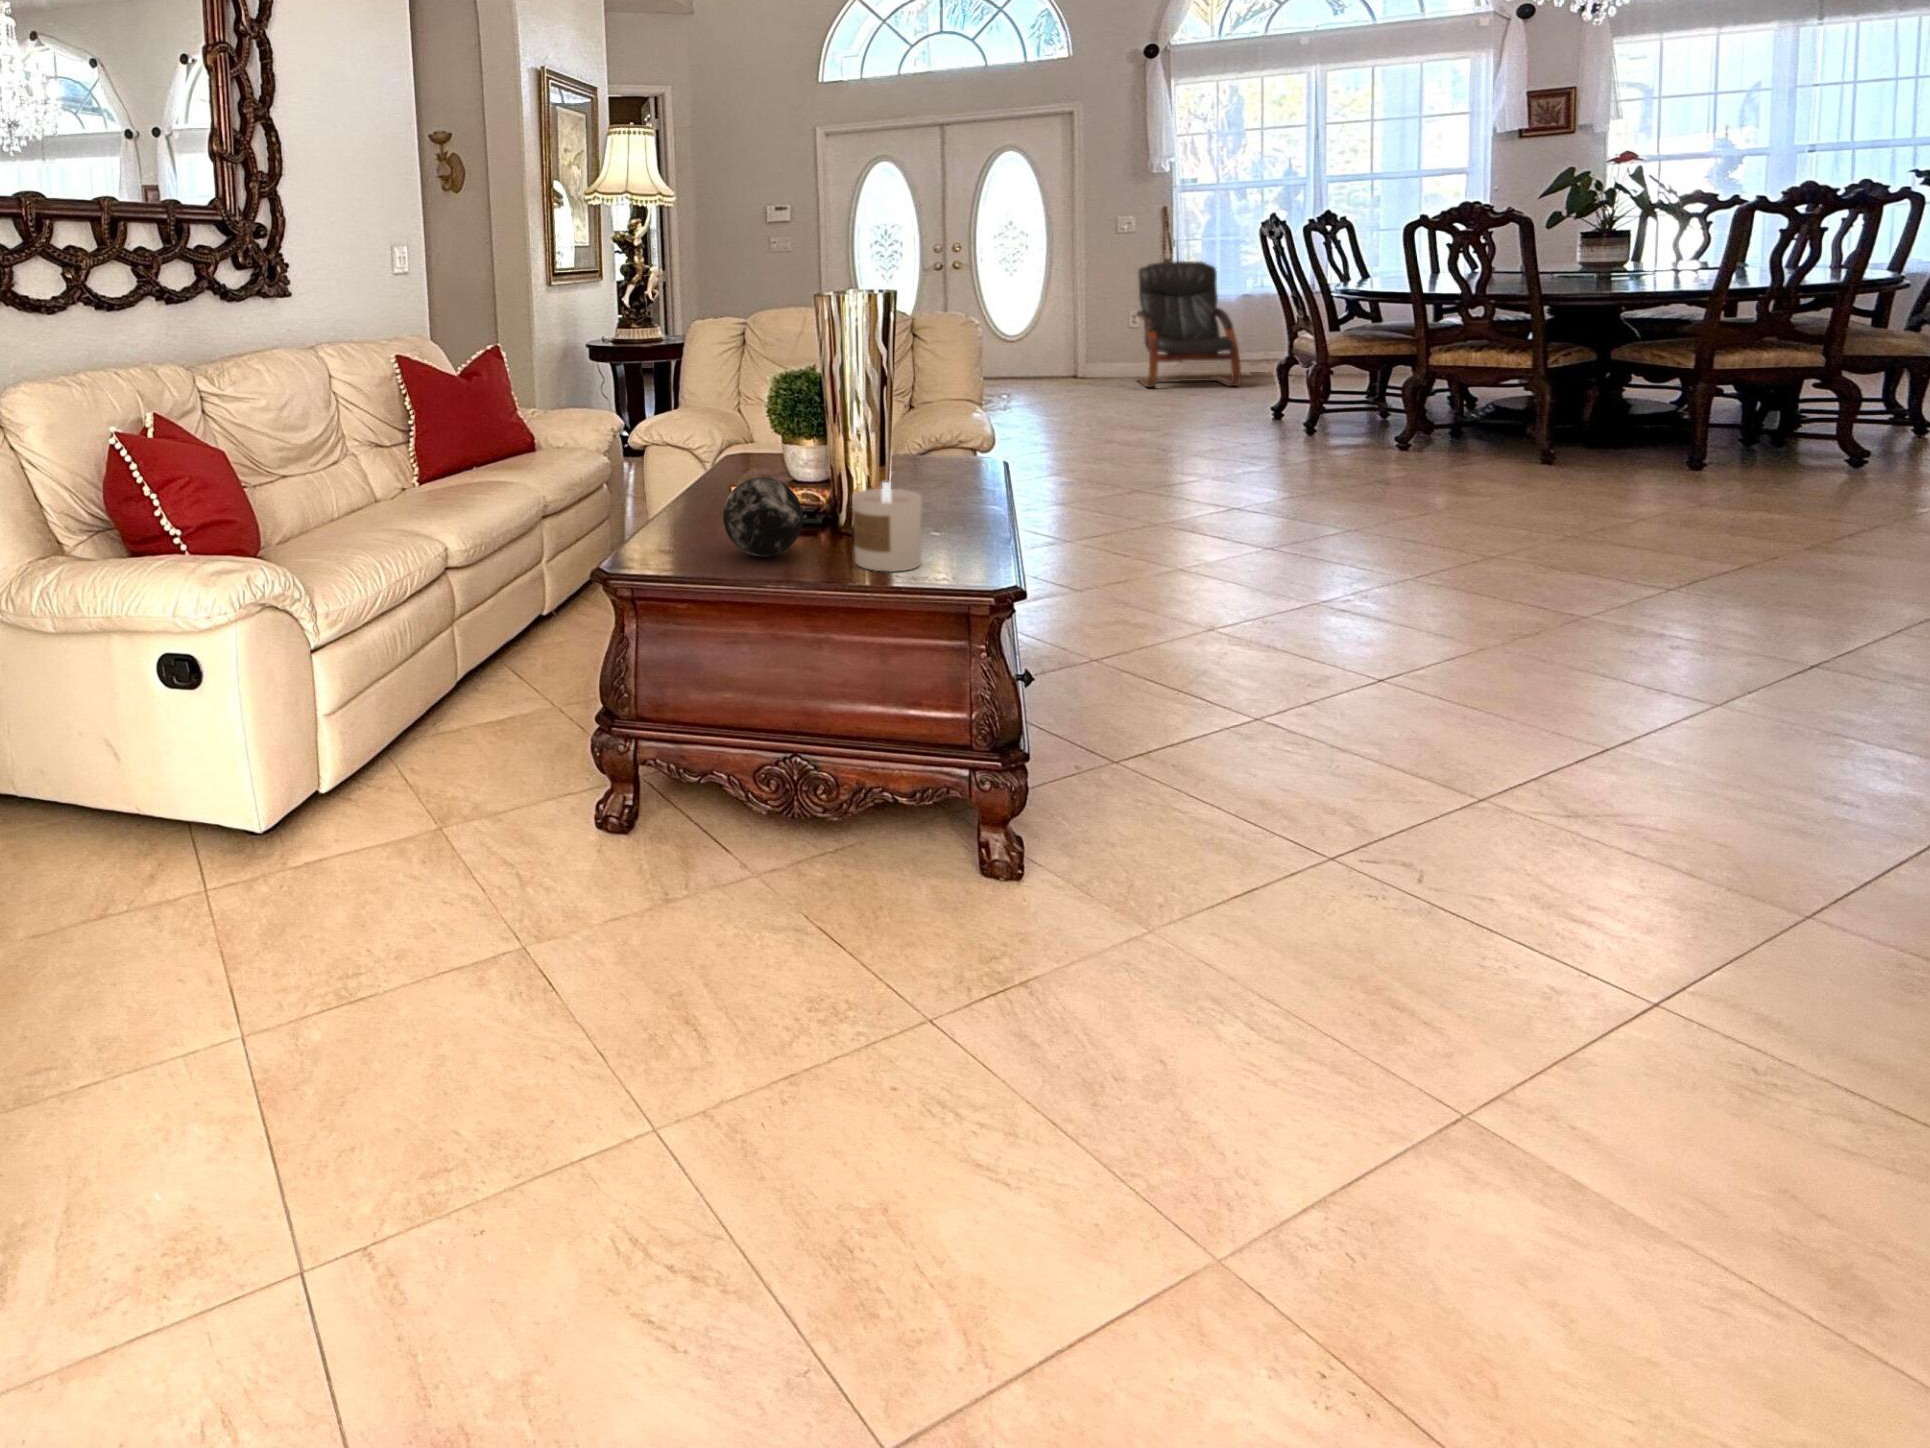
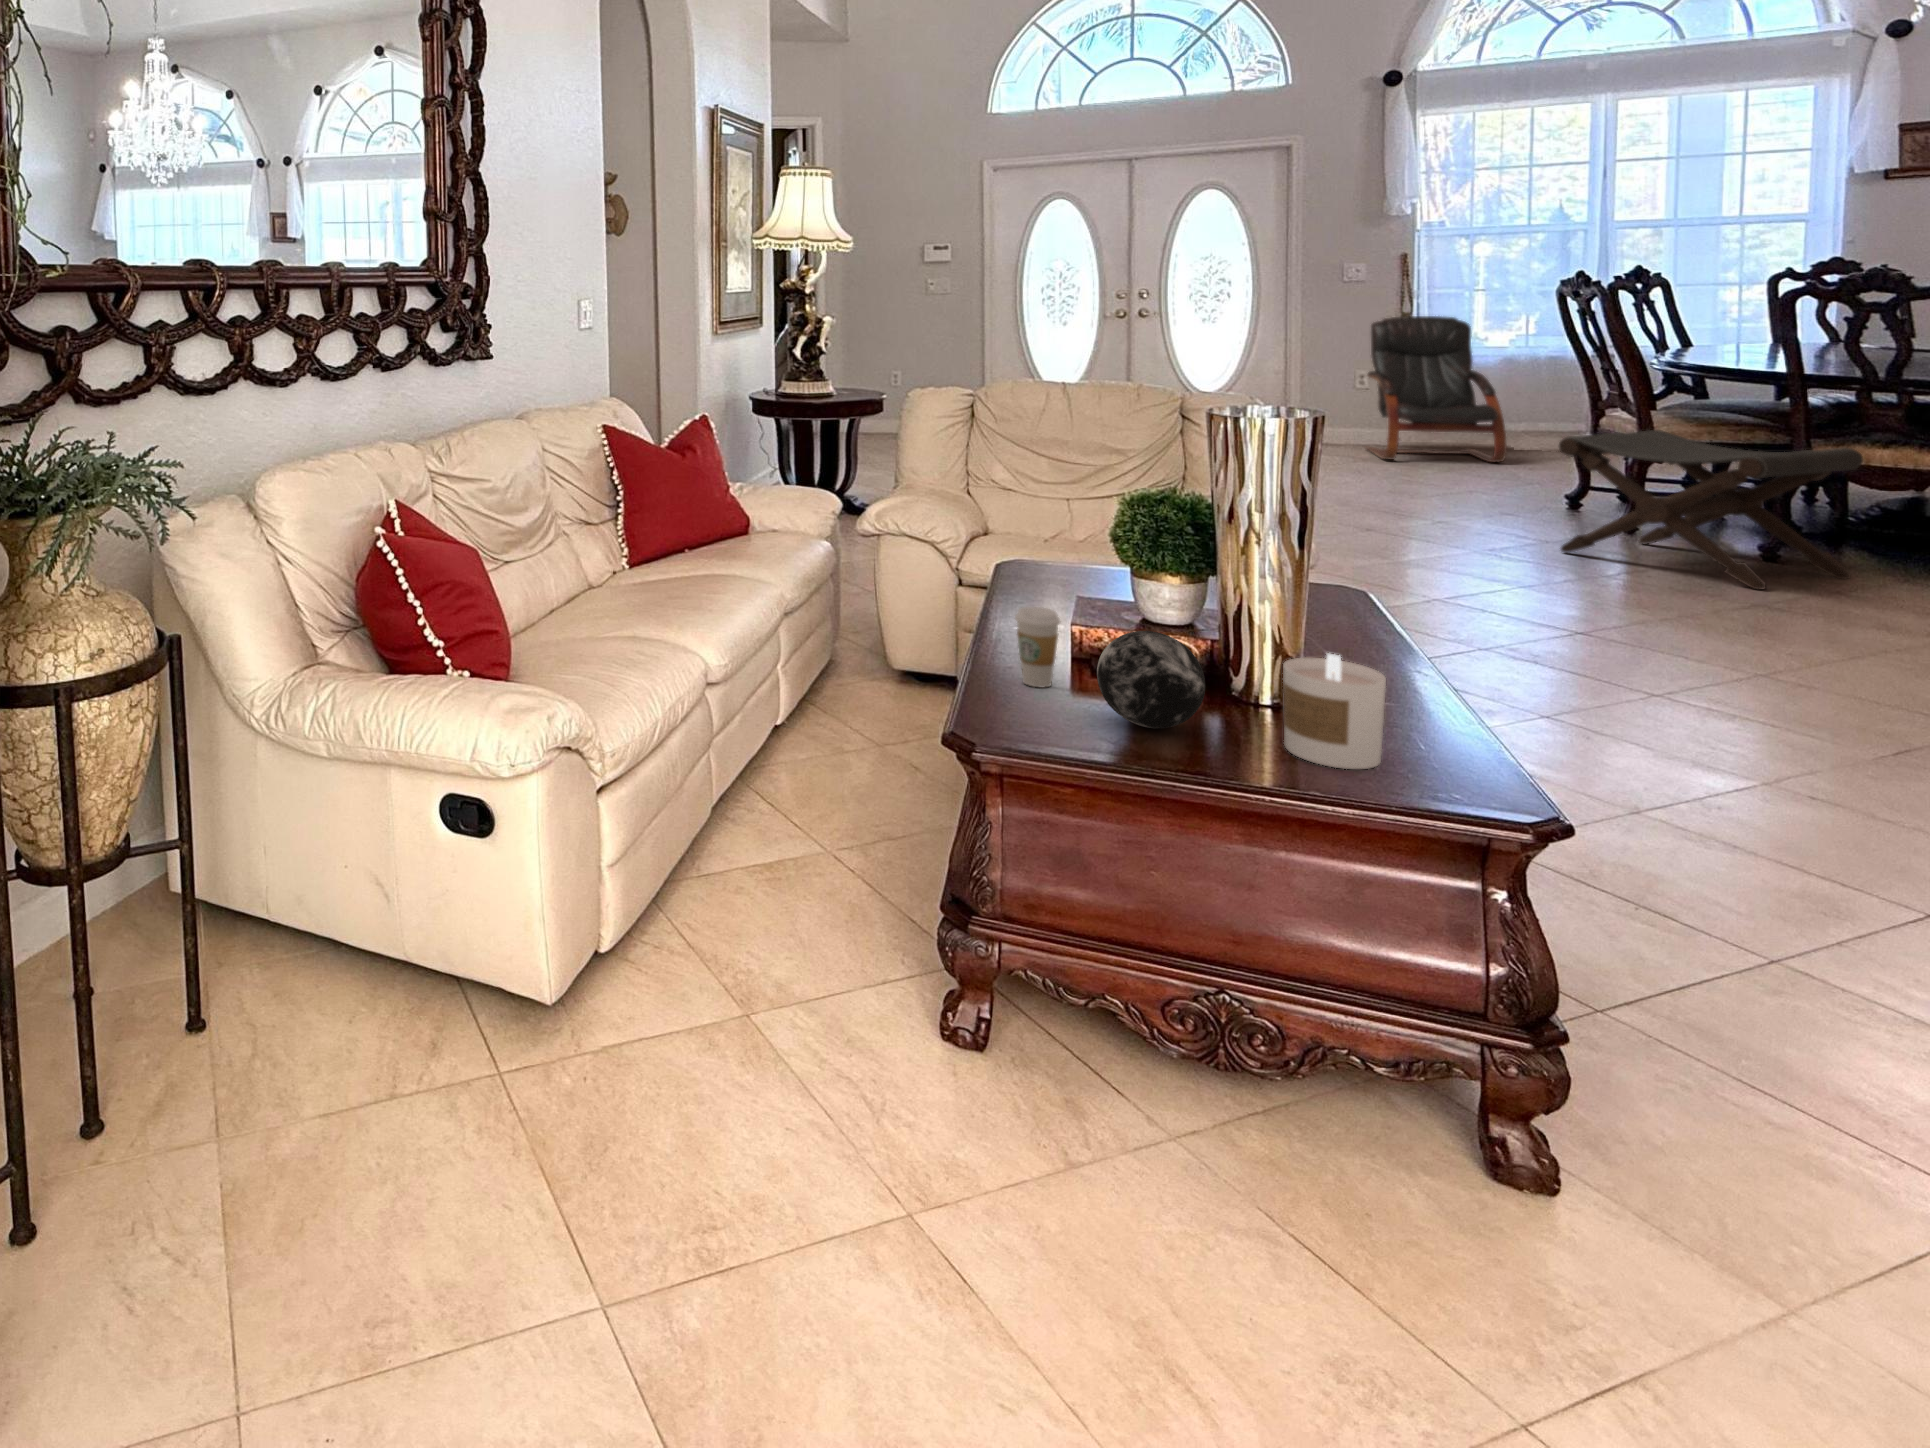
footstool: none [1246,345,1459,471] -> present [1559,430,1863,589]
coffee cup: none [677,471,712,537] -> present [1015,607,1060,687]

